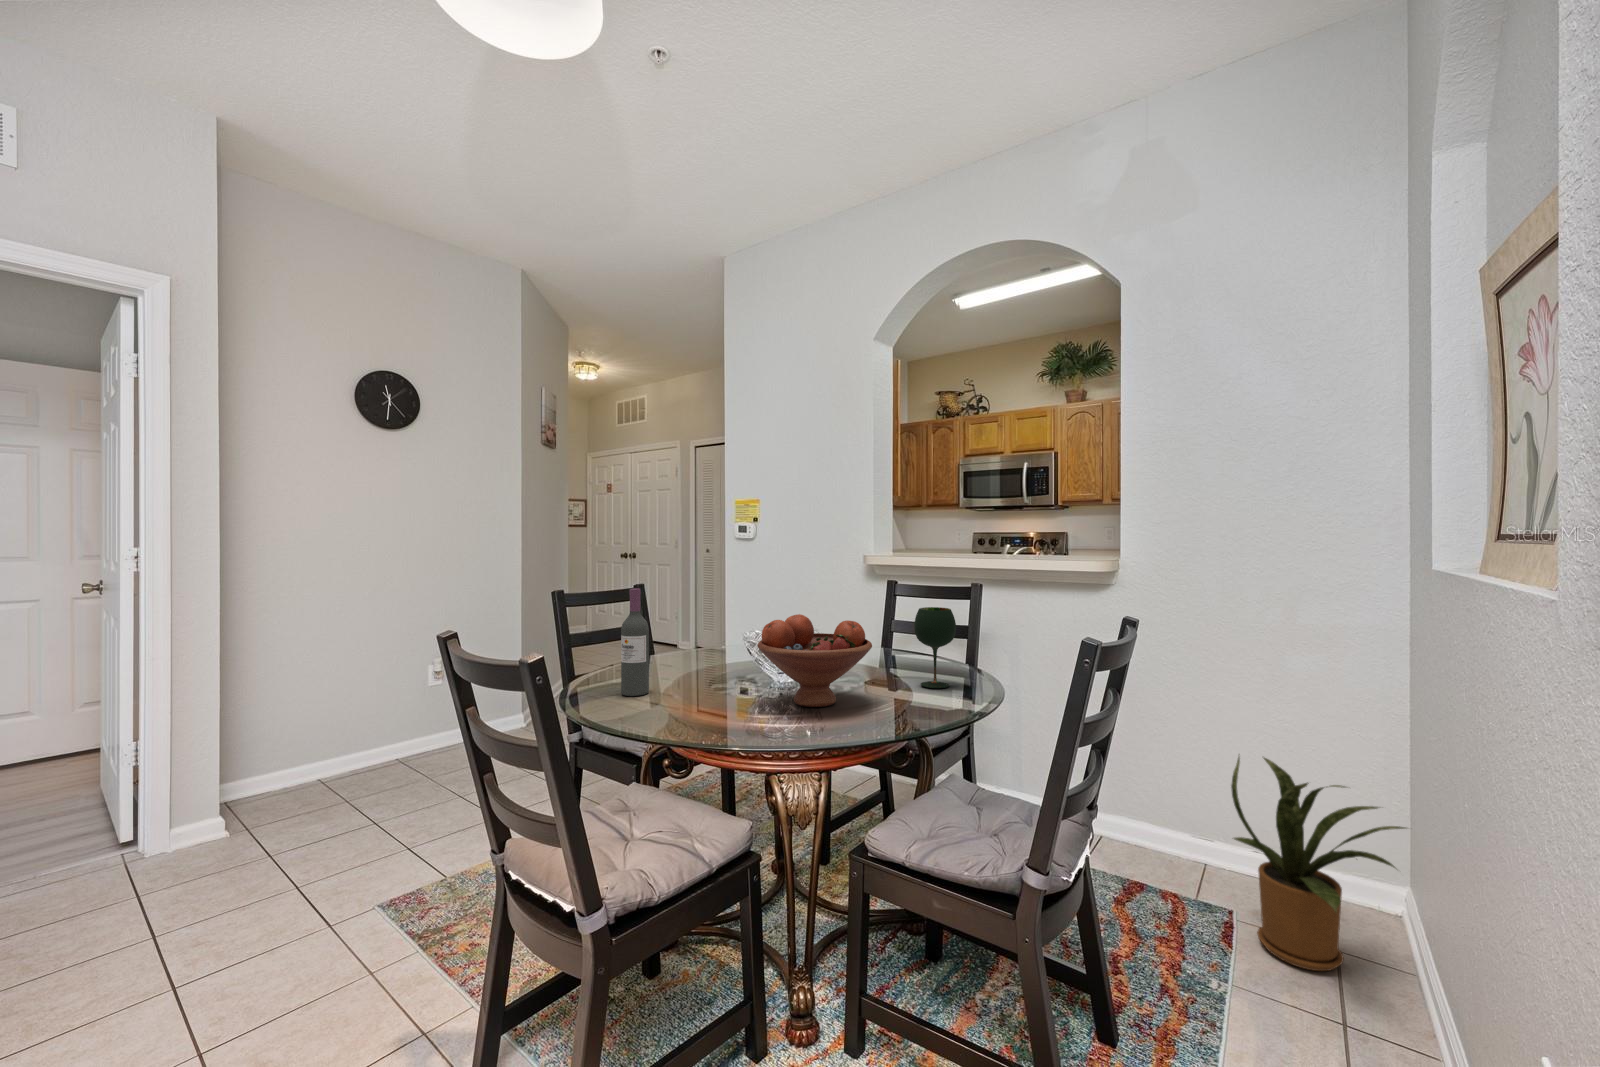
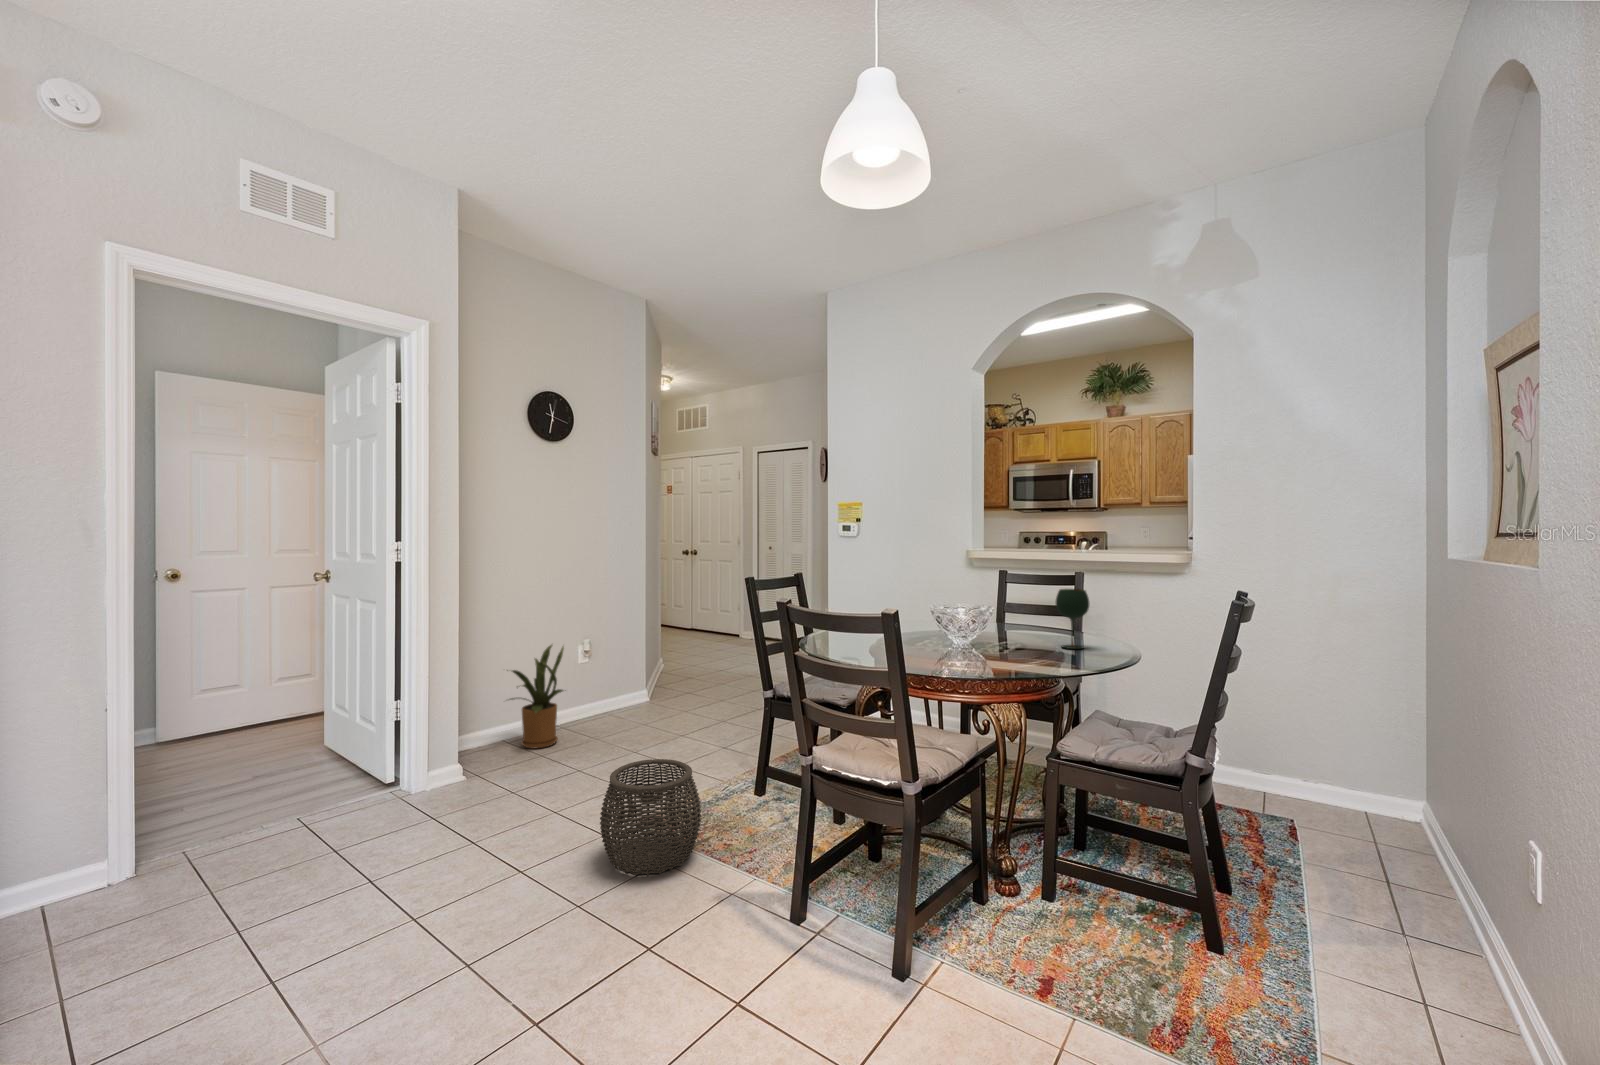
wine bottle: present [621,589,649,696] -> none [835,574,856,656]
fruit bowl: present [757,614,872,707] -> none [951,593,1039,661]
house plant: present [1231,757,1406,971] -> present [507,645,564,749]
woven basket: none [273,831,434,1001] -> present [600,759,701,875]

